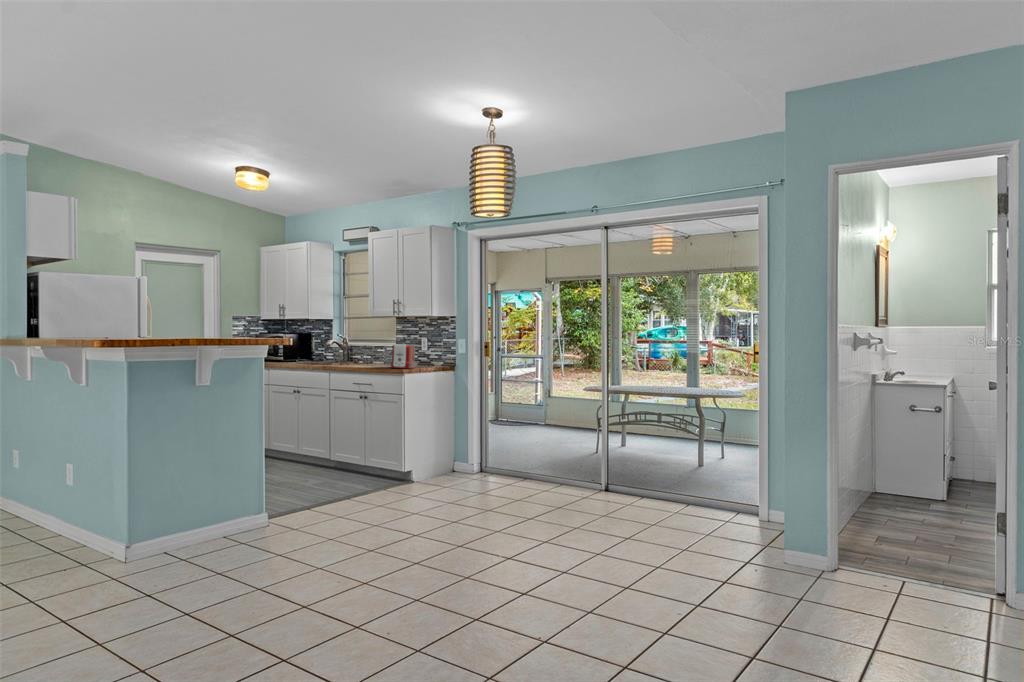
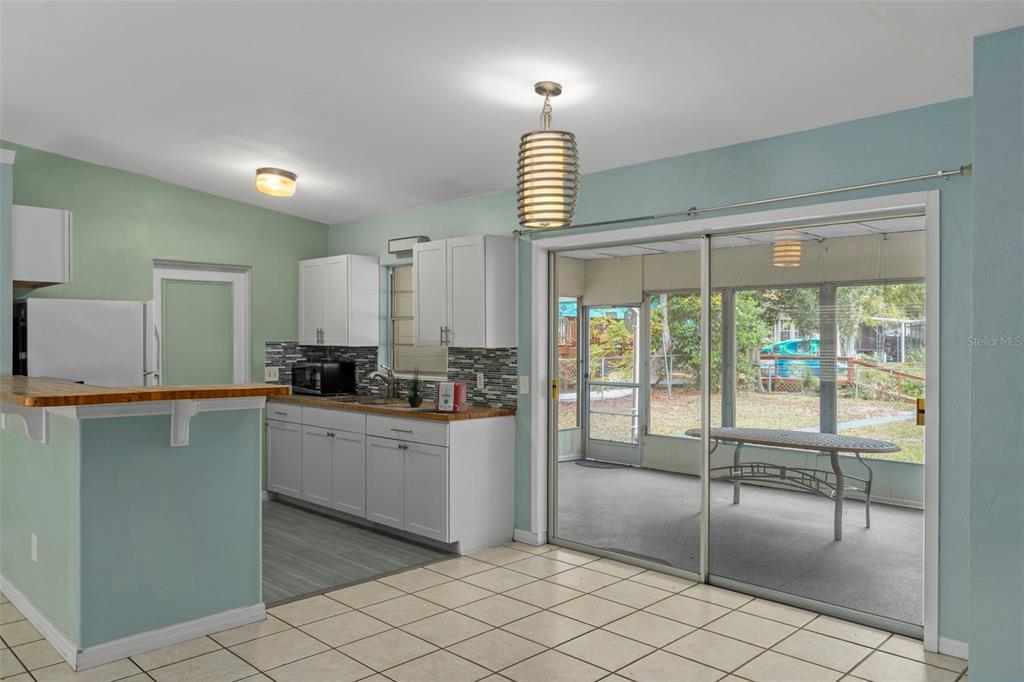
potted plant: none [360,326,382,366] -> present [406,370,423,407]

